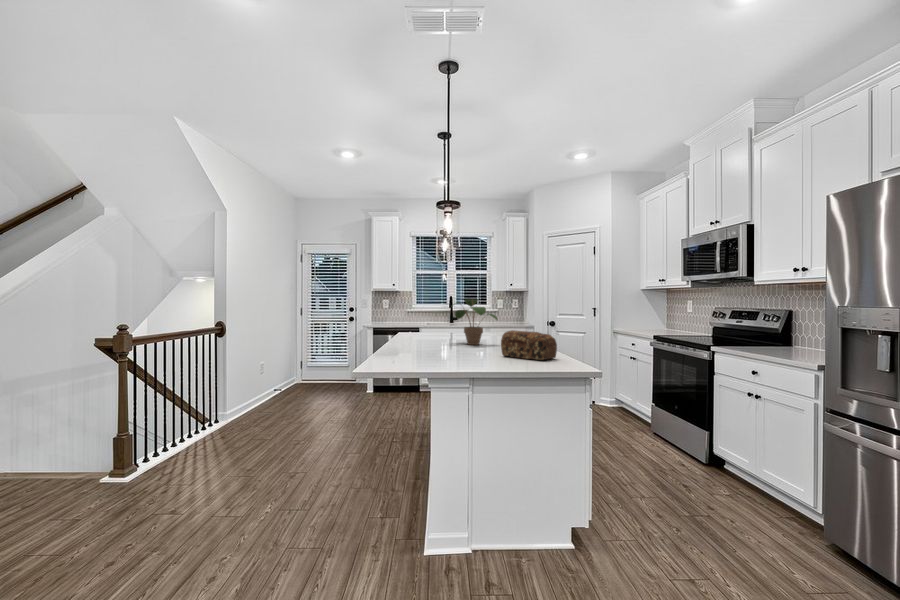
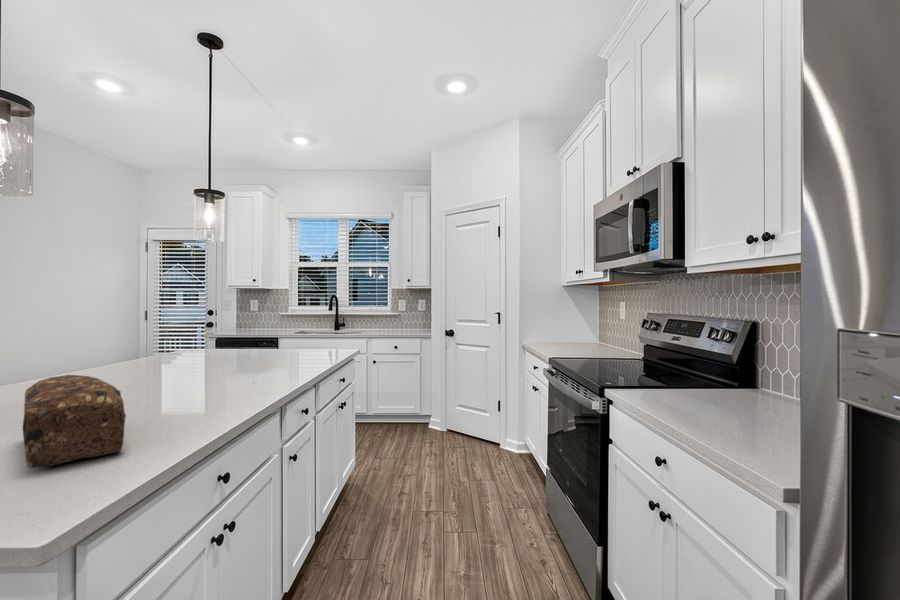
potted plant: present [455,299,498,345] -> none [123,299,212,385]

